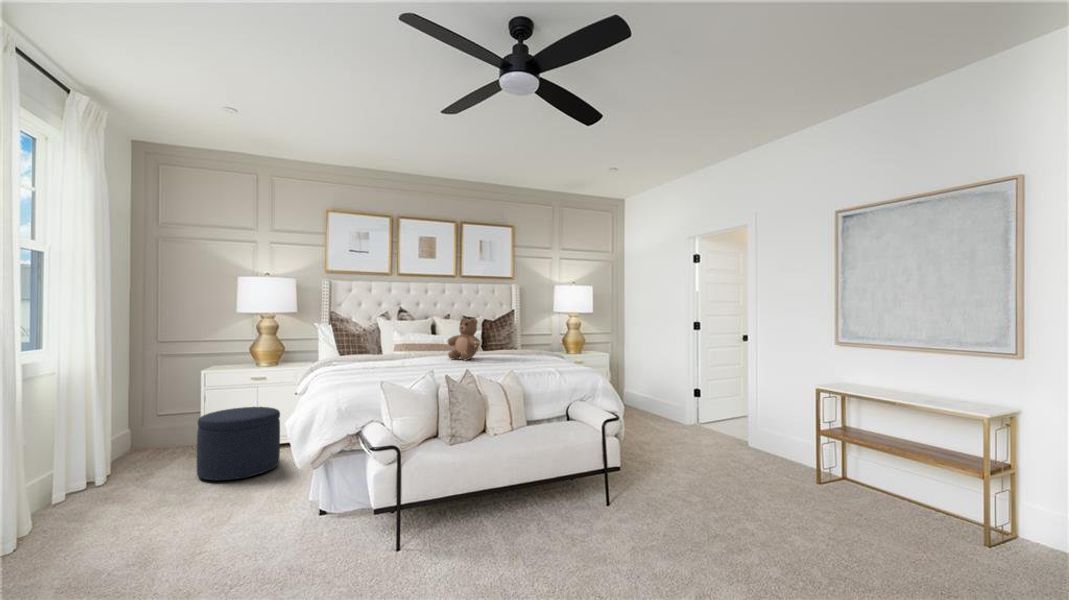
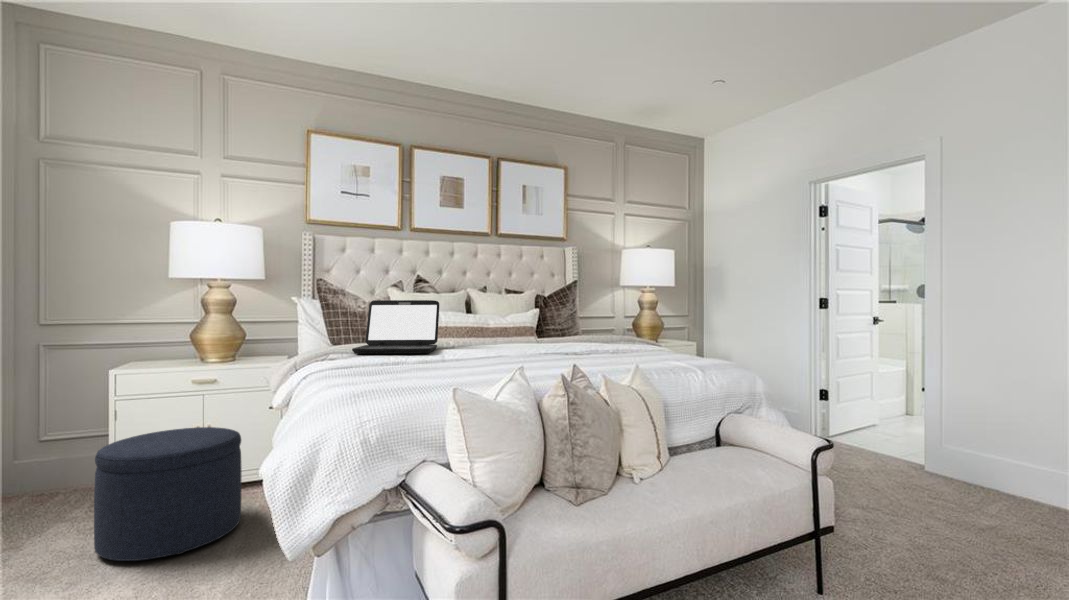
teddy bear: present [447,318,480,360] -> none [505,282,565,348]
laptop: none [346,329,403,364] -> present [352,300,439,354]

